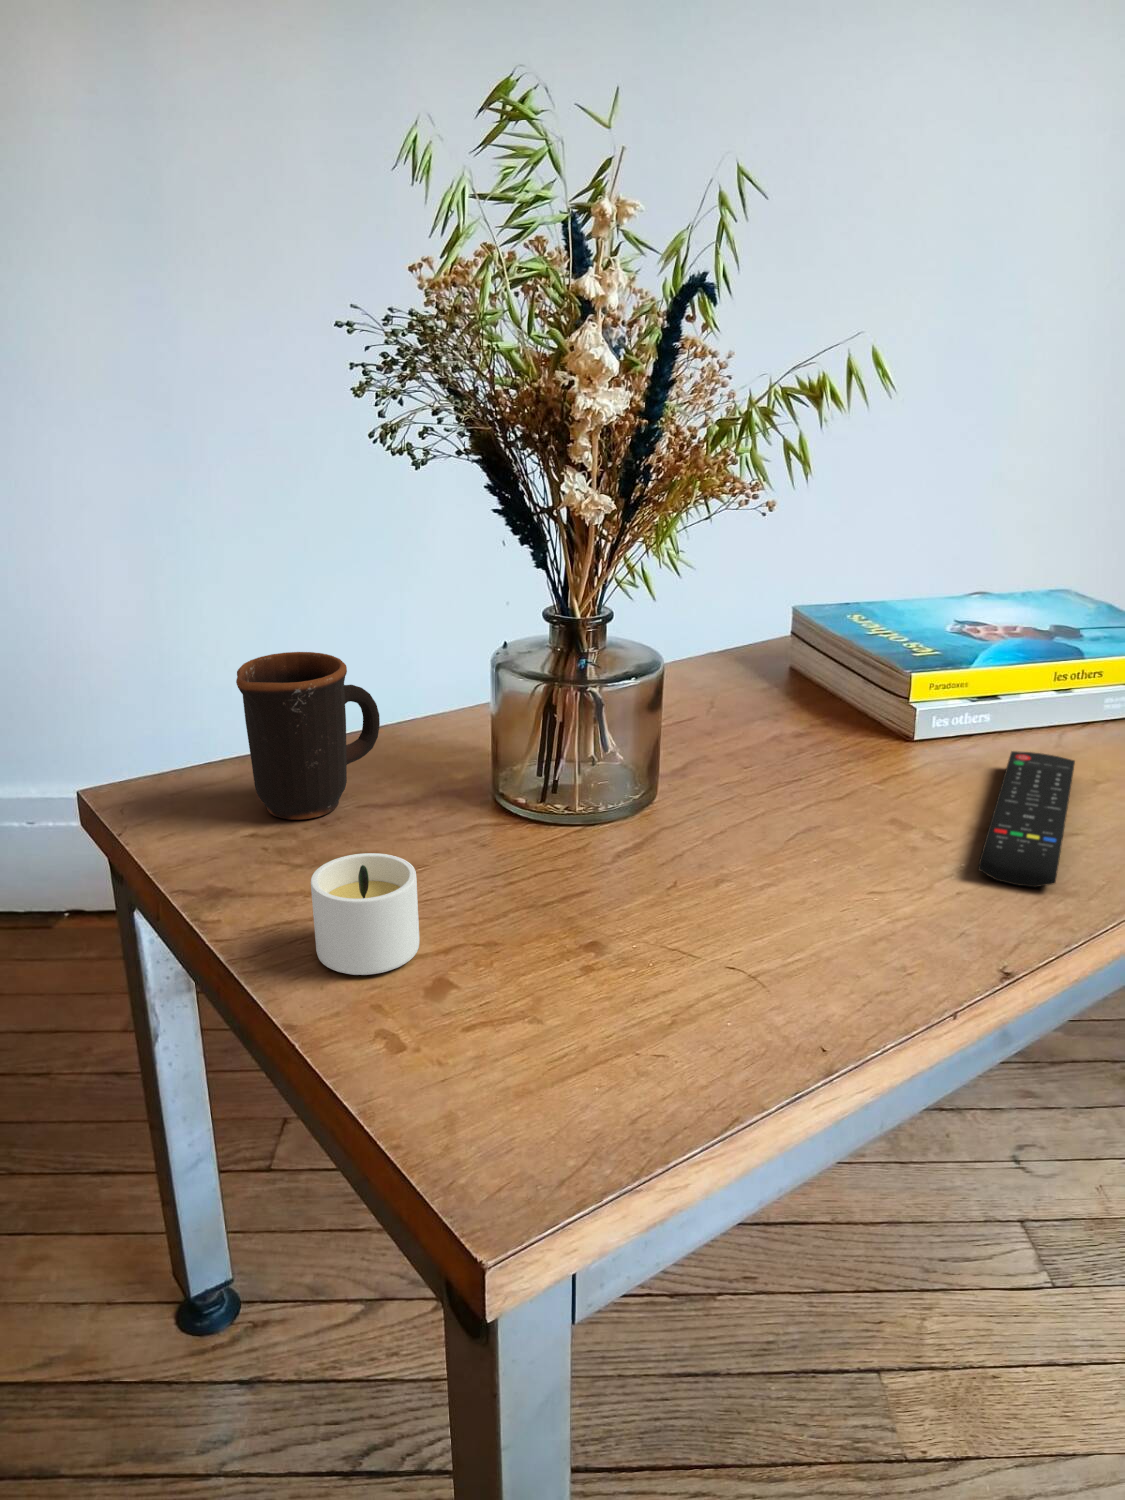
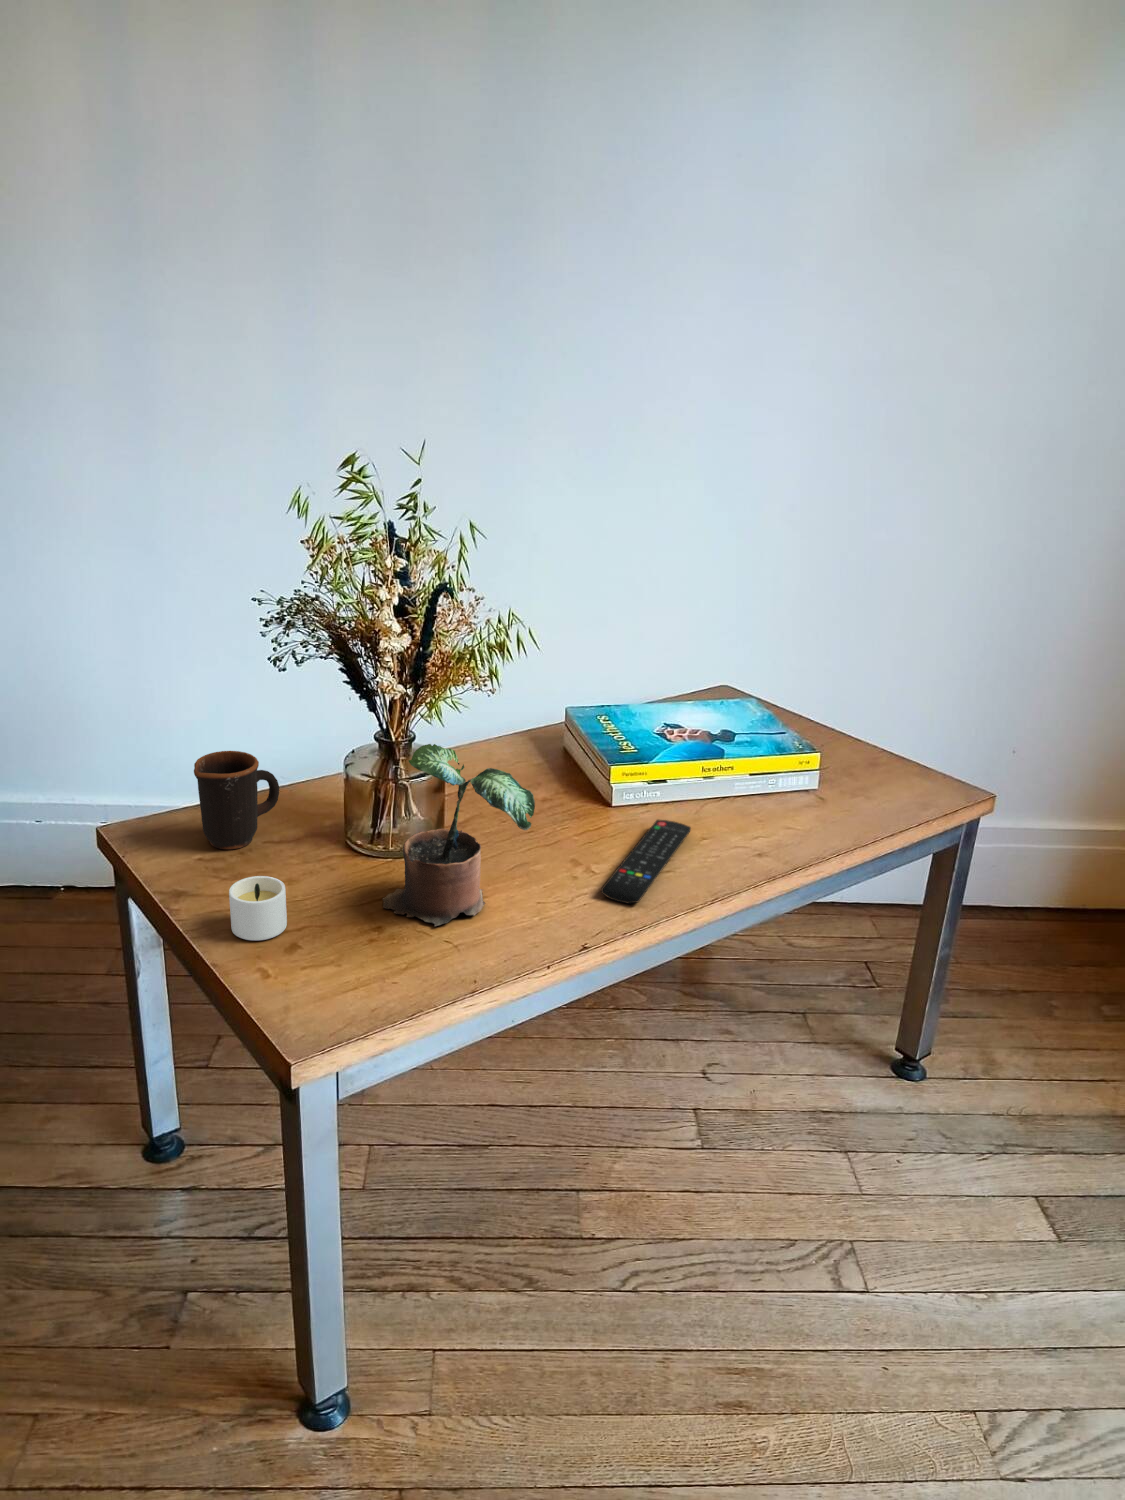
potted plant: none [584,569,906,938] -> present [382,744,535,926]

